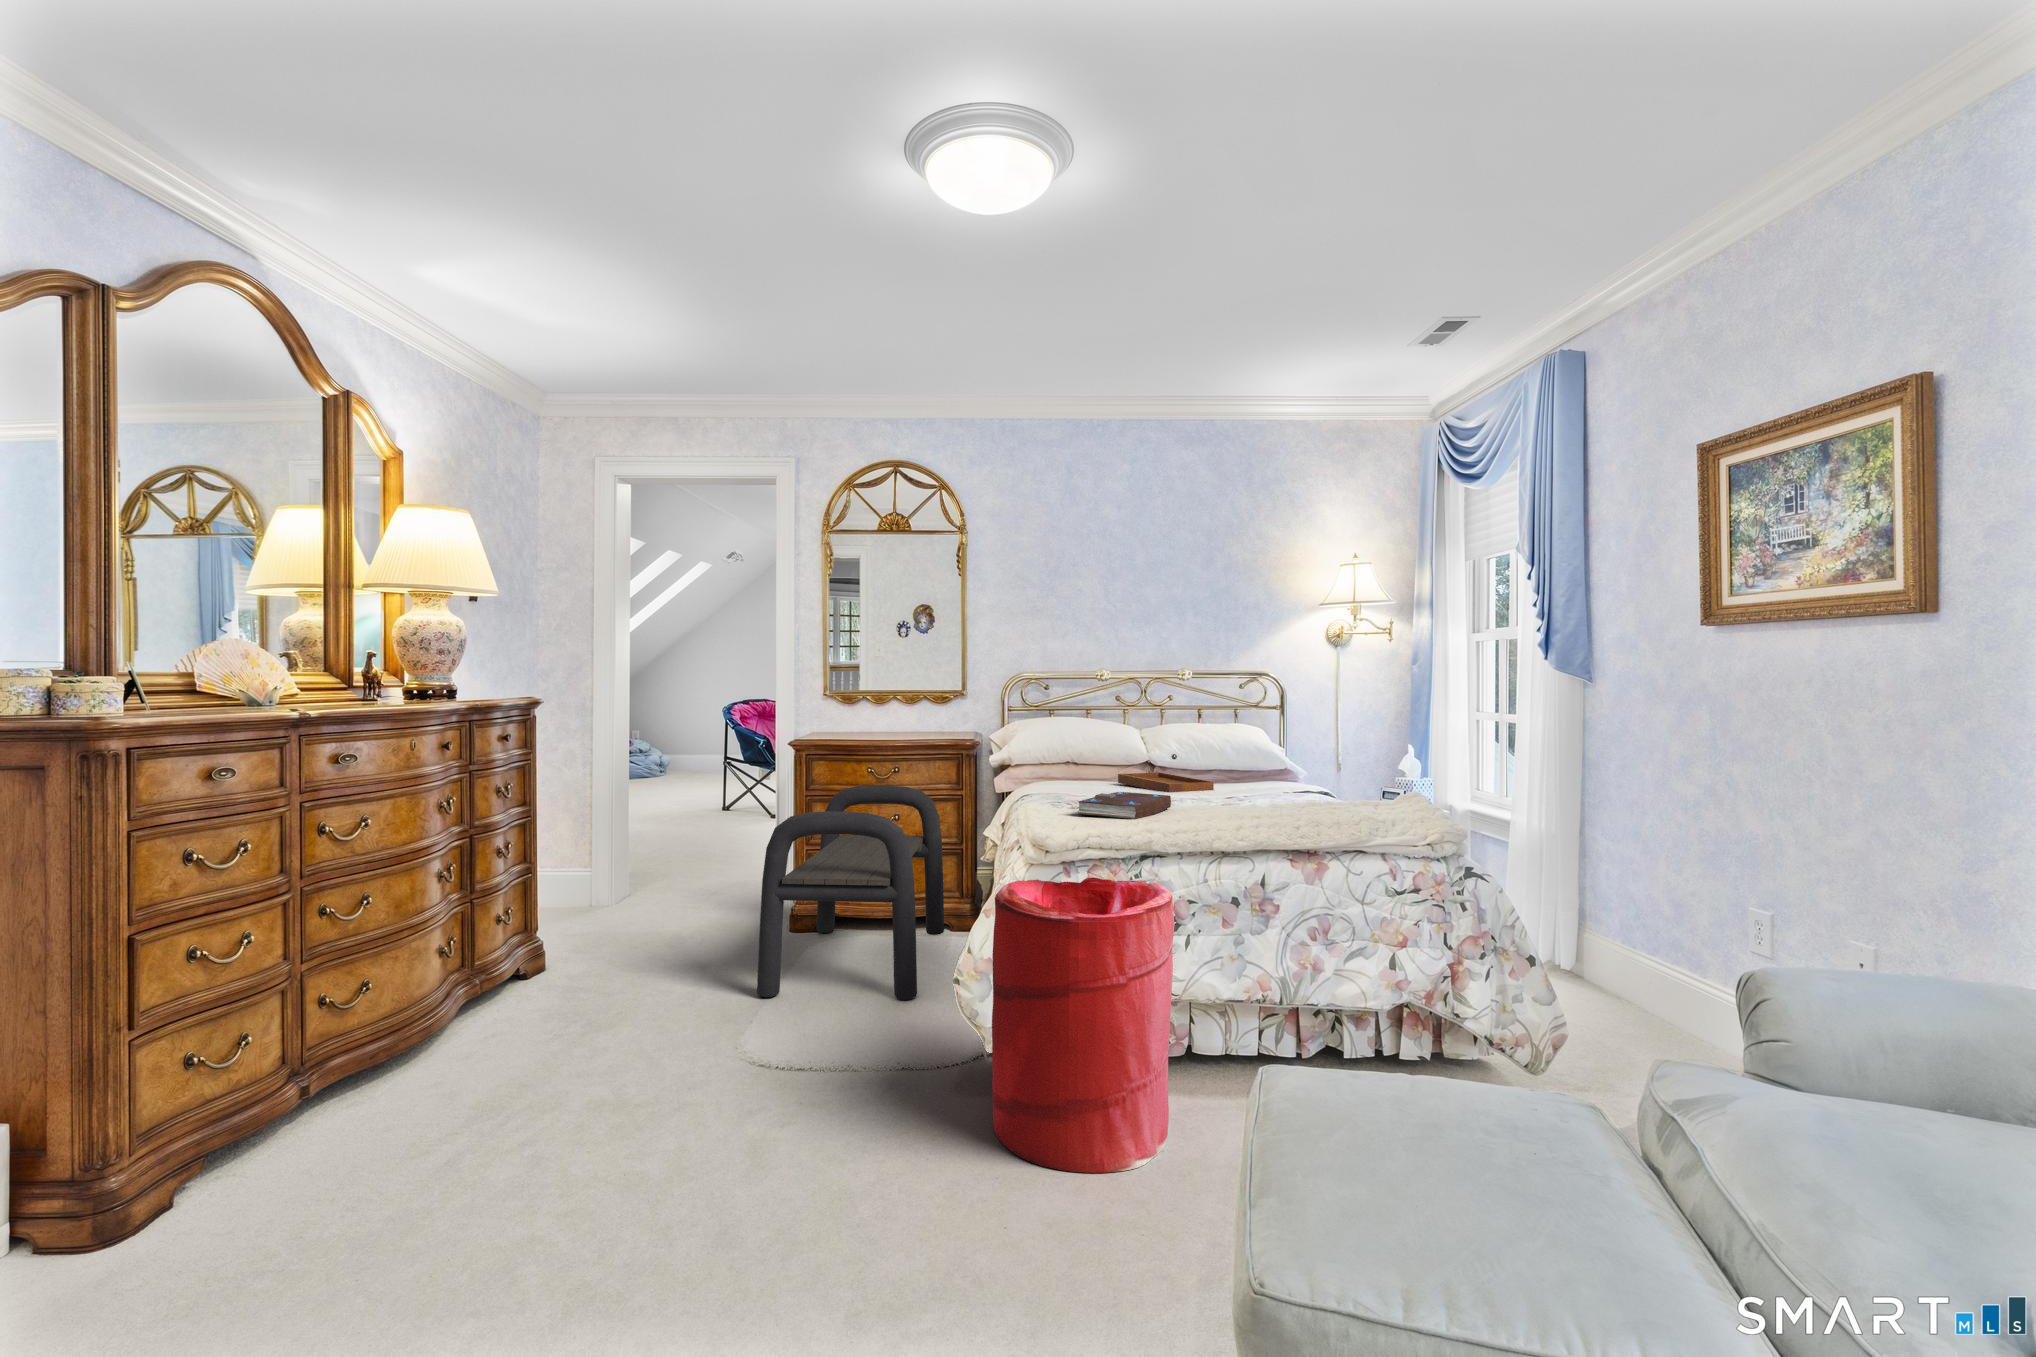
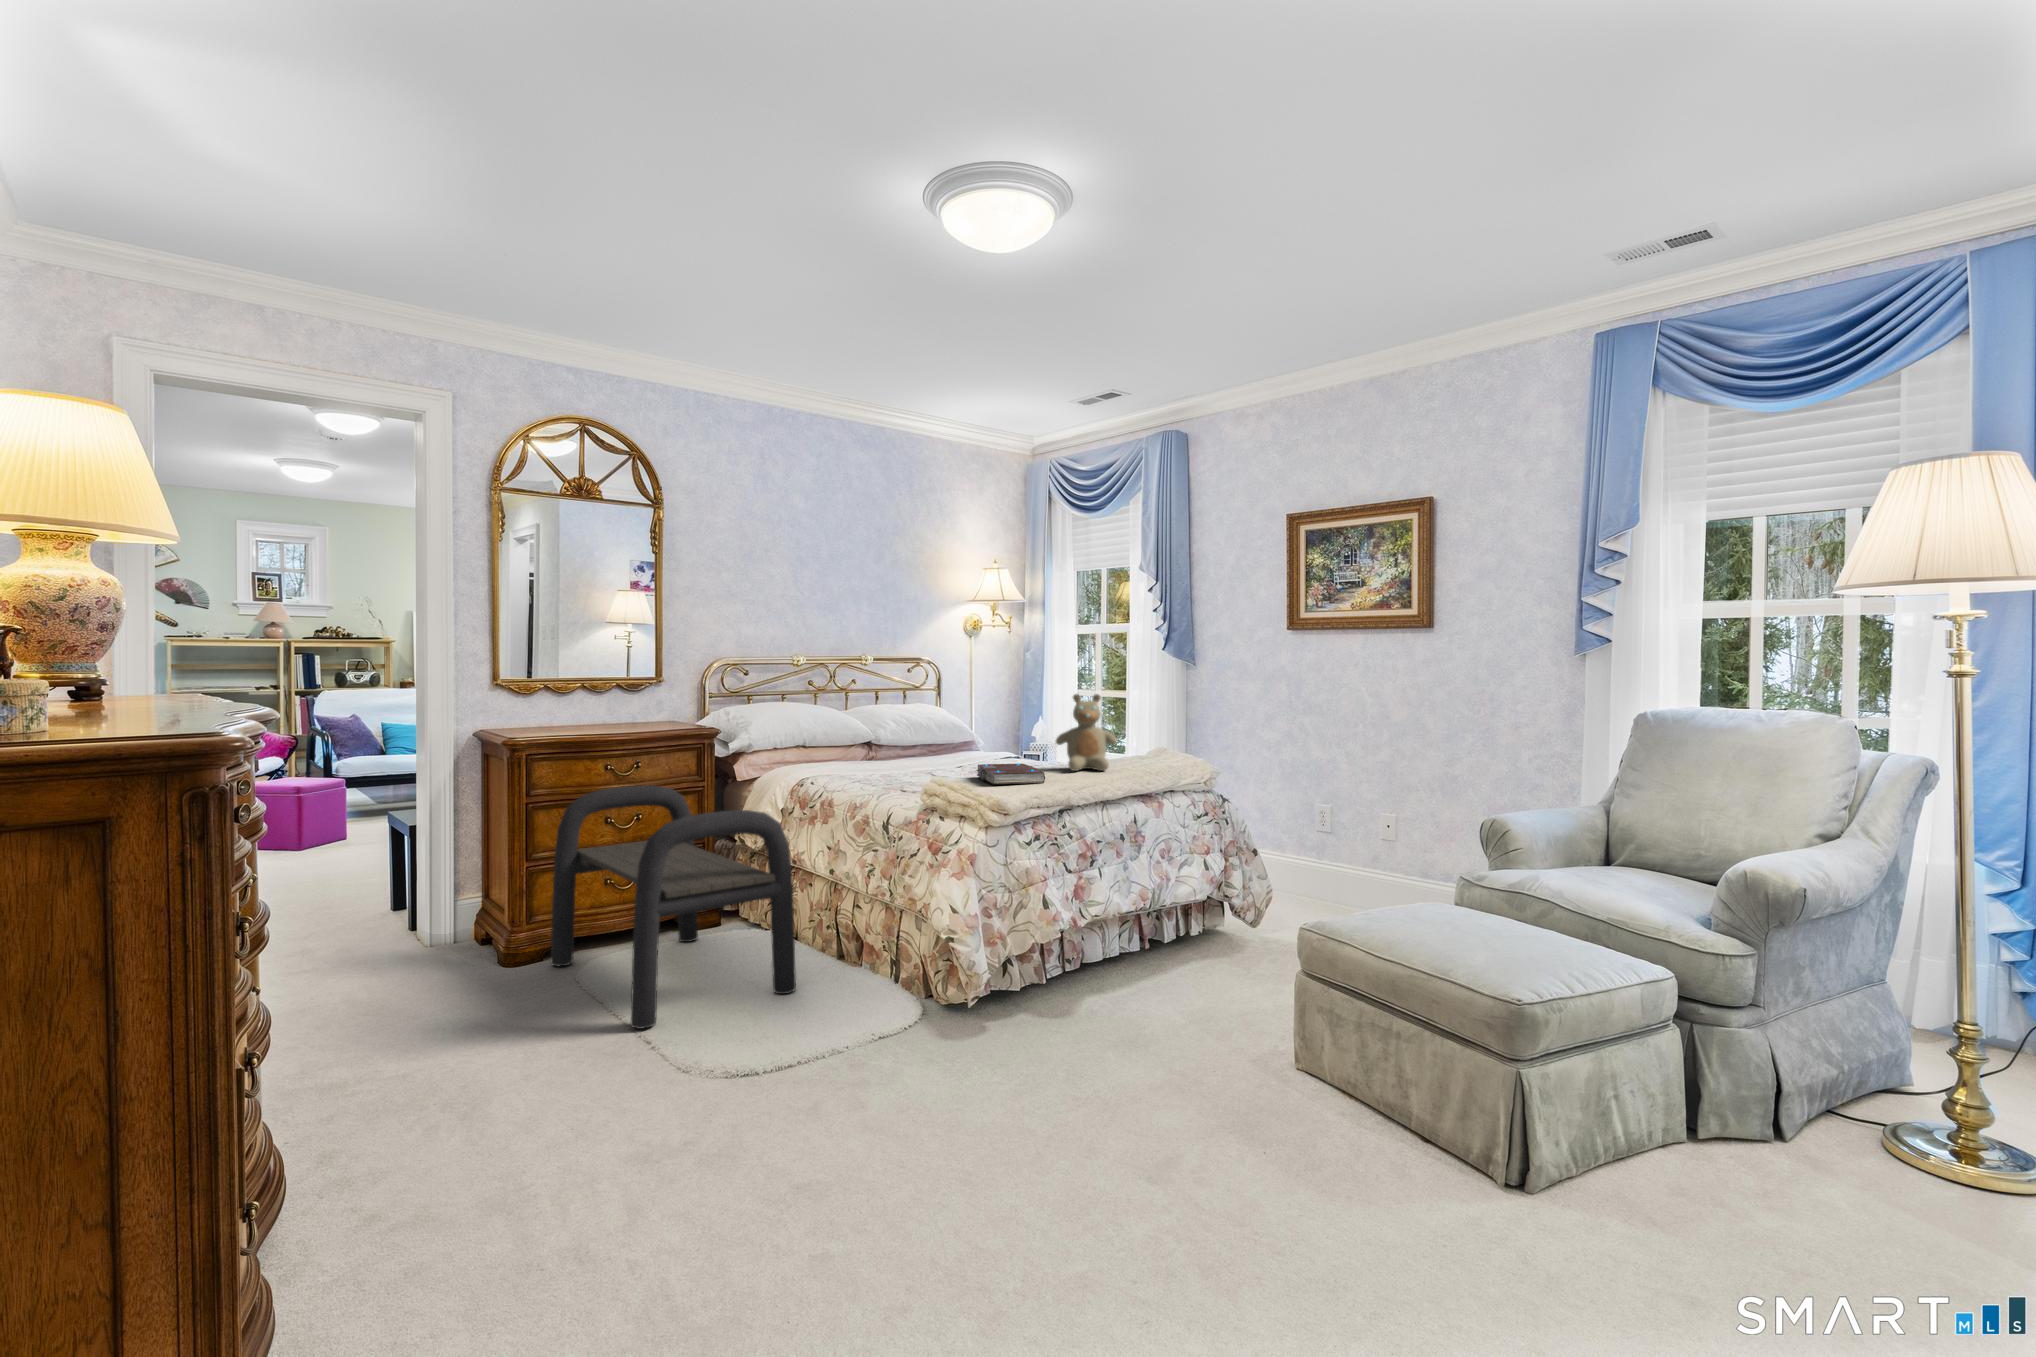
teddy bear: none [1220,715,1301,815] -> present [1056,694,1117,771]
tray: present [1118,754,1214,792] -> none [867,731,967,766]
laundry hamper: present [992,878,1175,1173] -> none [1015,827,1160,1049]

